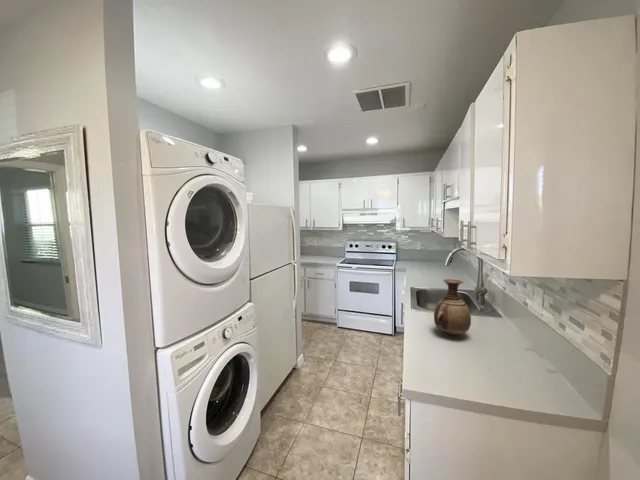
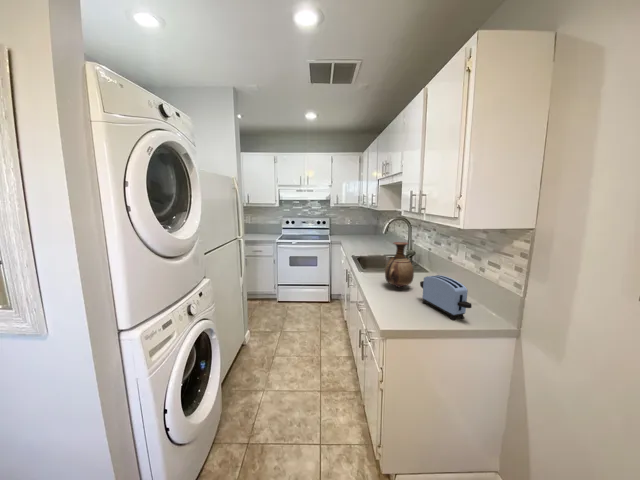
toaster: none [473,328,536,393] -> present [420,275,472,320]

